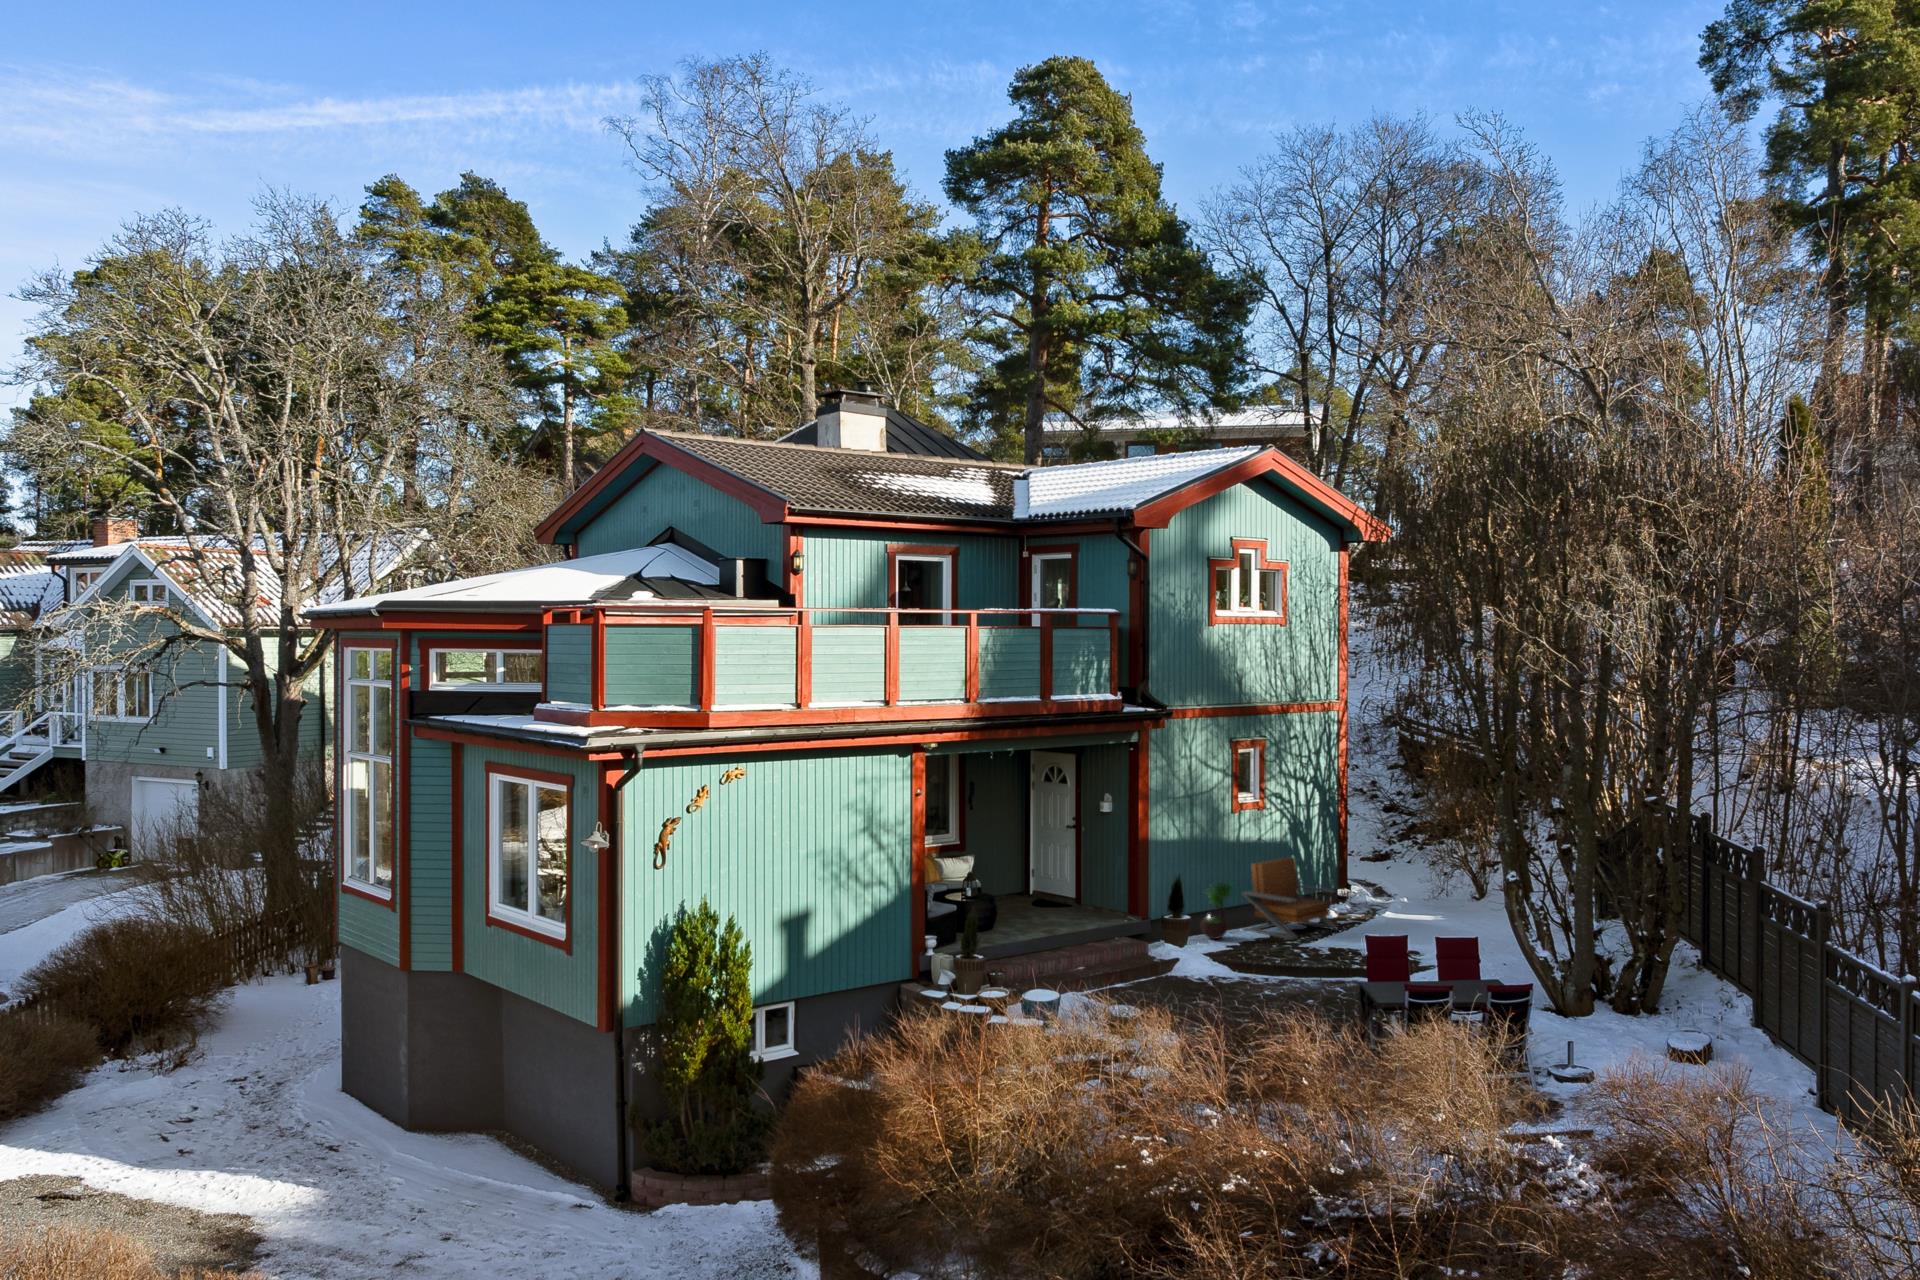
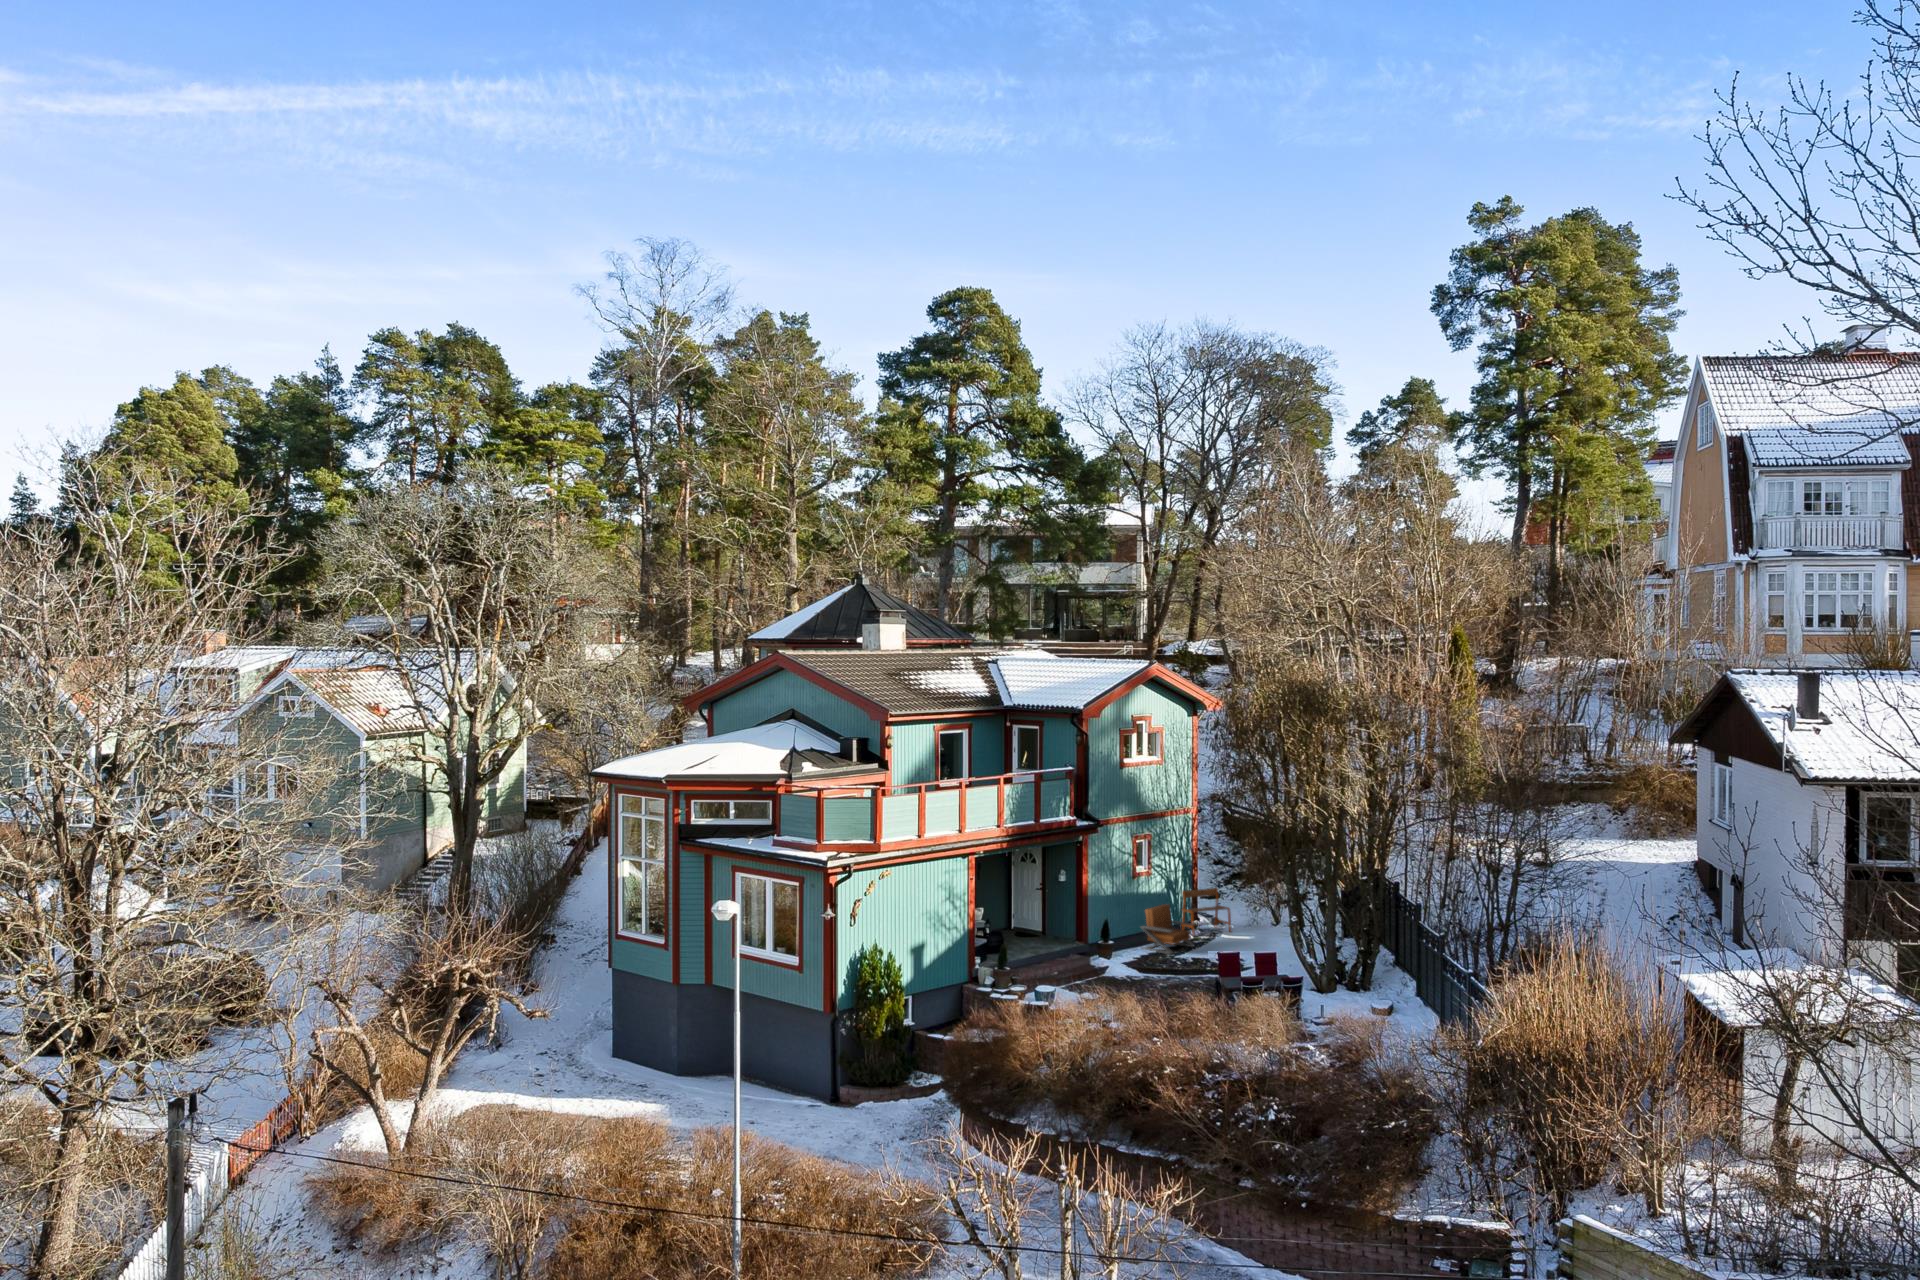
bench: none [1318,835,1403,912] -> present [1182,888,1231,935]
potted tree: present [1200,881,1232,939] -> none [1118,918,1139,955]

